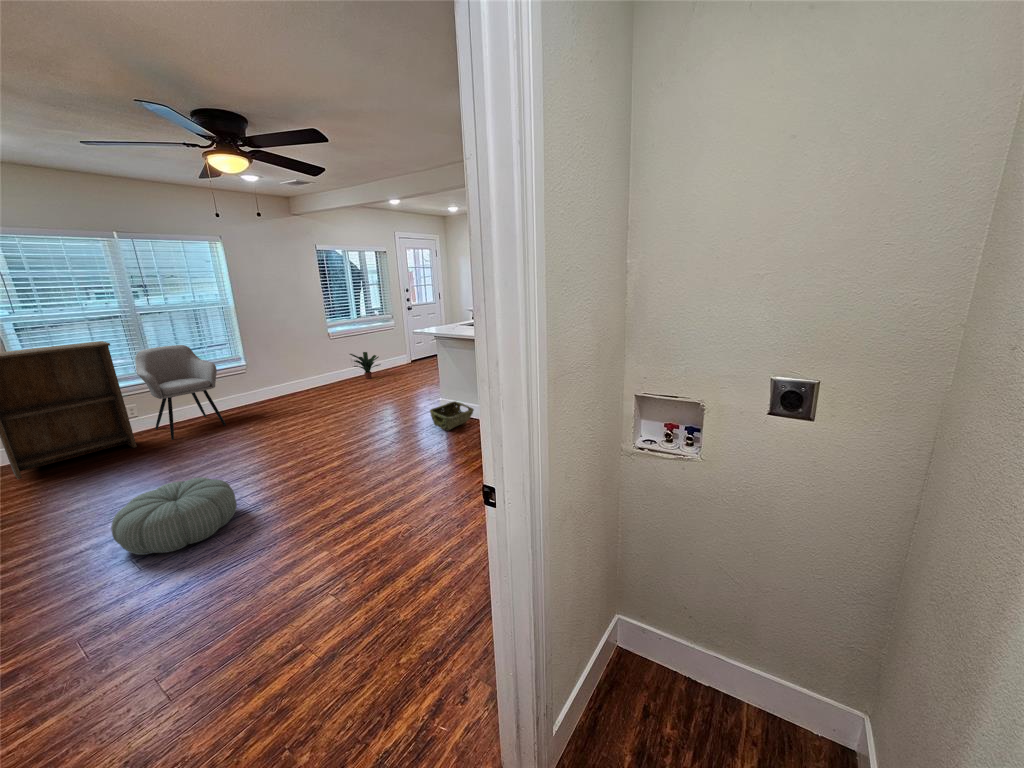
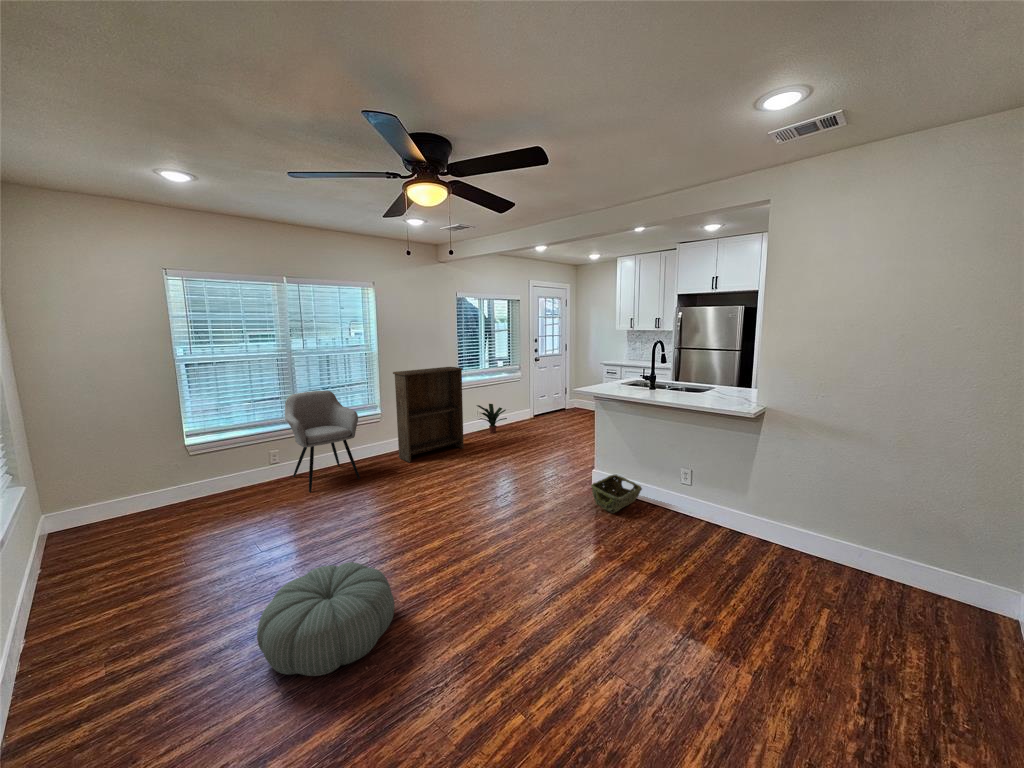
bookshelf: present [0,341,137,479] -> present [393,367,464,462]

